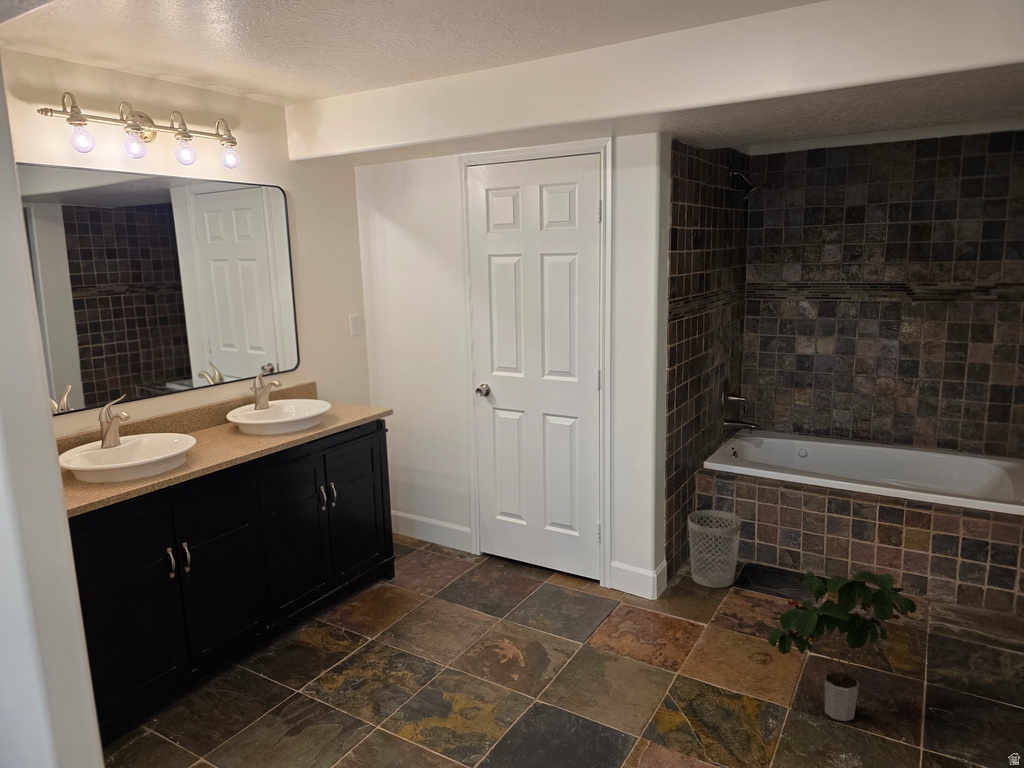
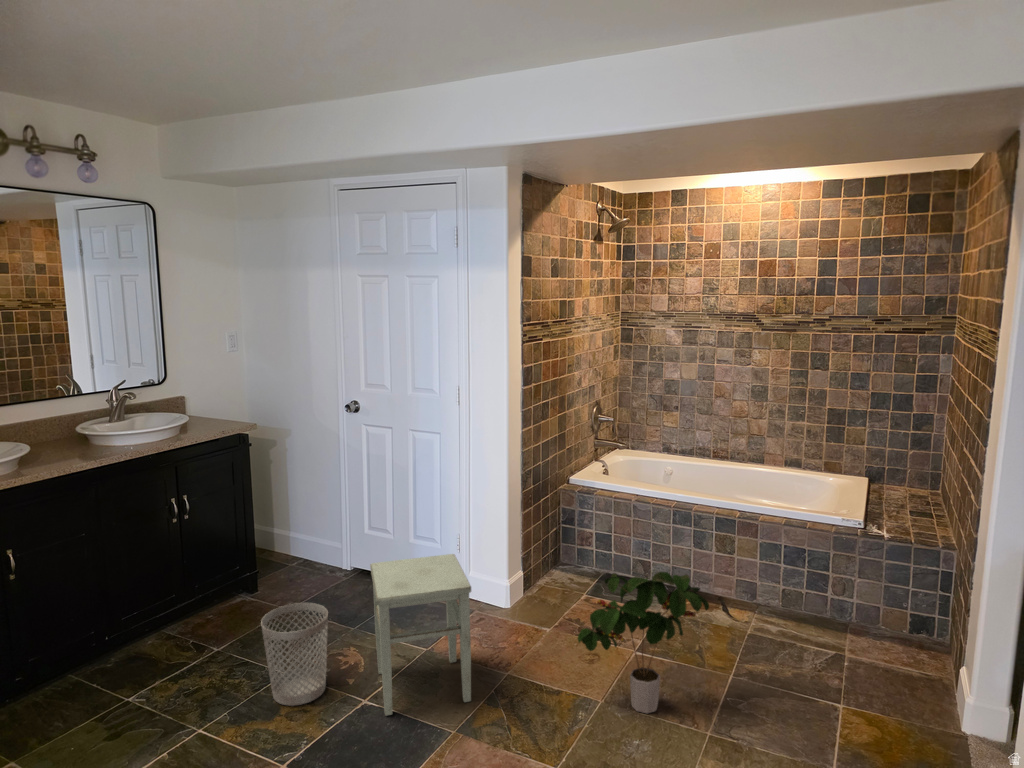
wastebasket: present [688,510,742,588] -> present [261,603,328,706]
stool: none [533,546,653,718] -> present [370,554,471,716]

